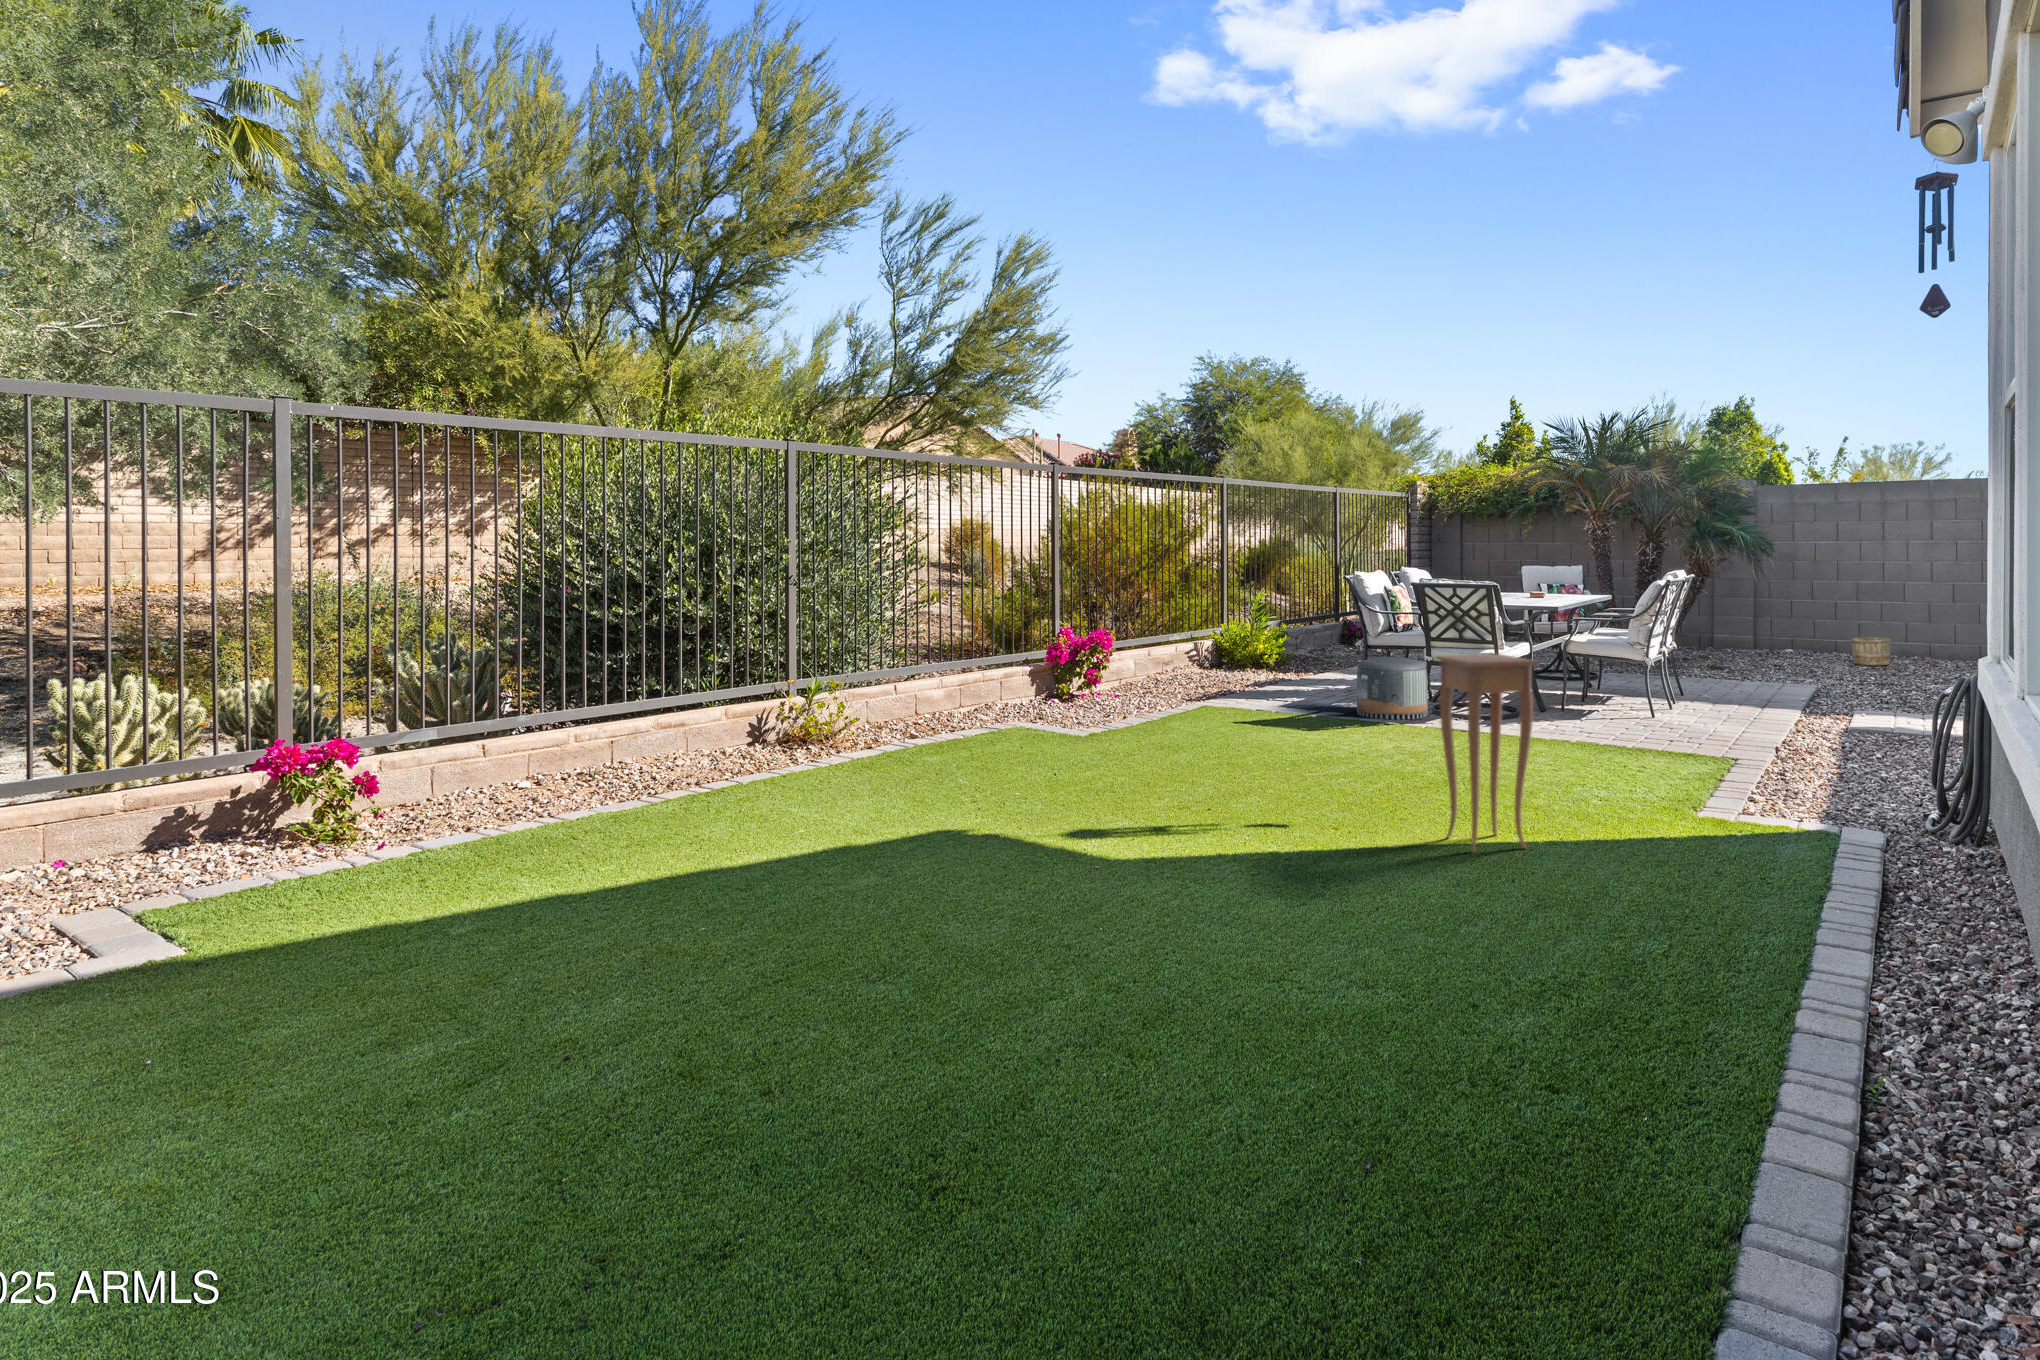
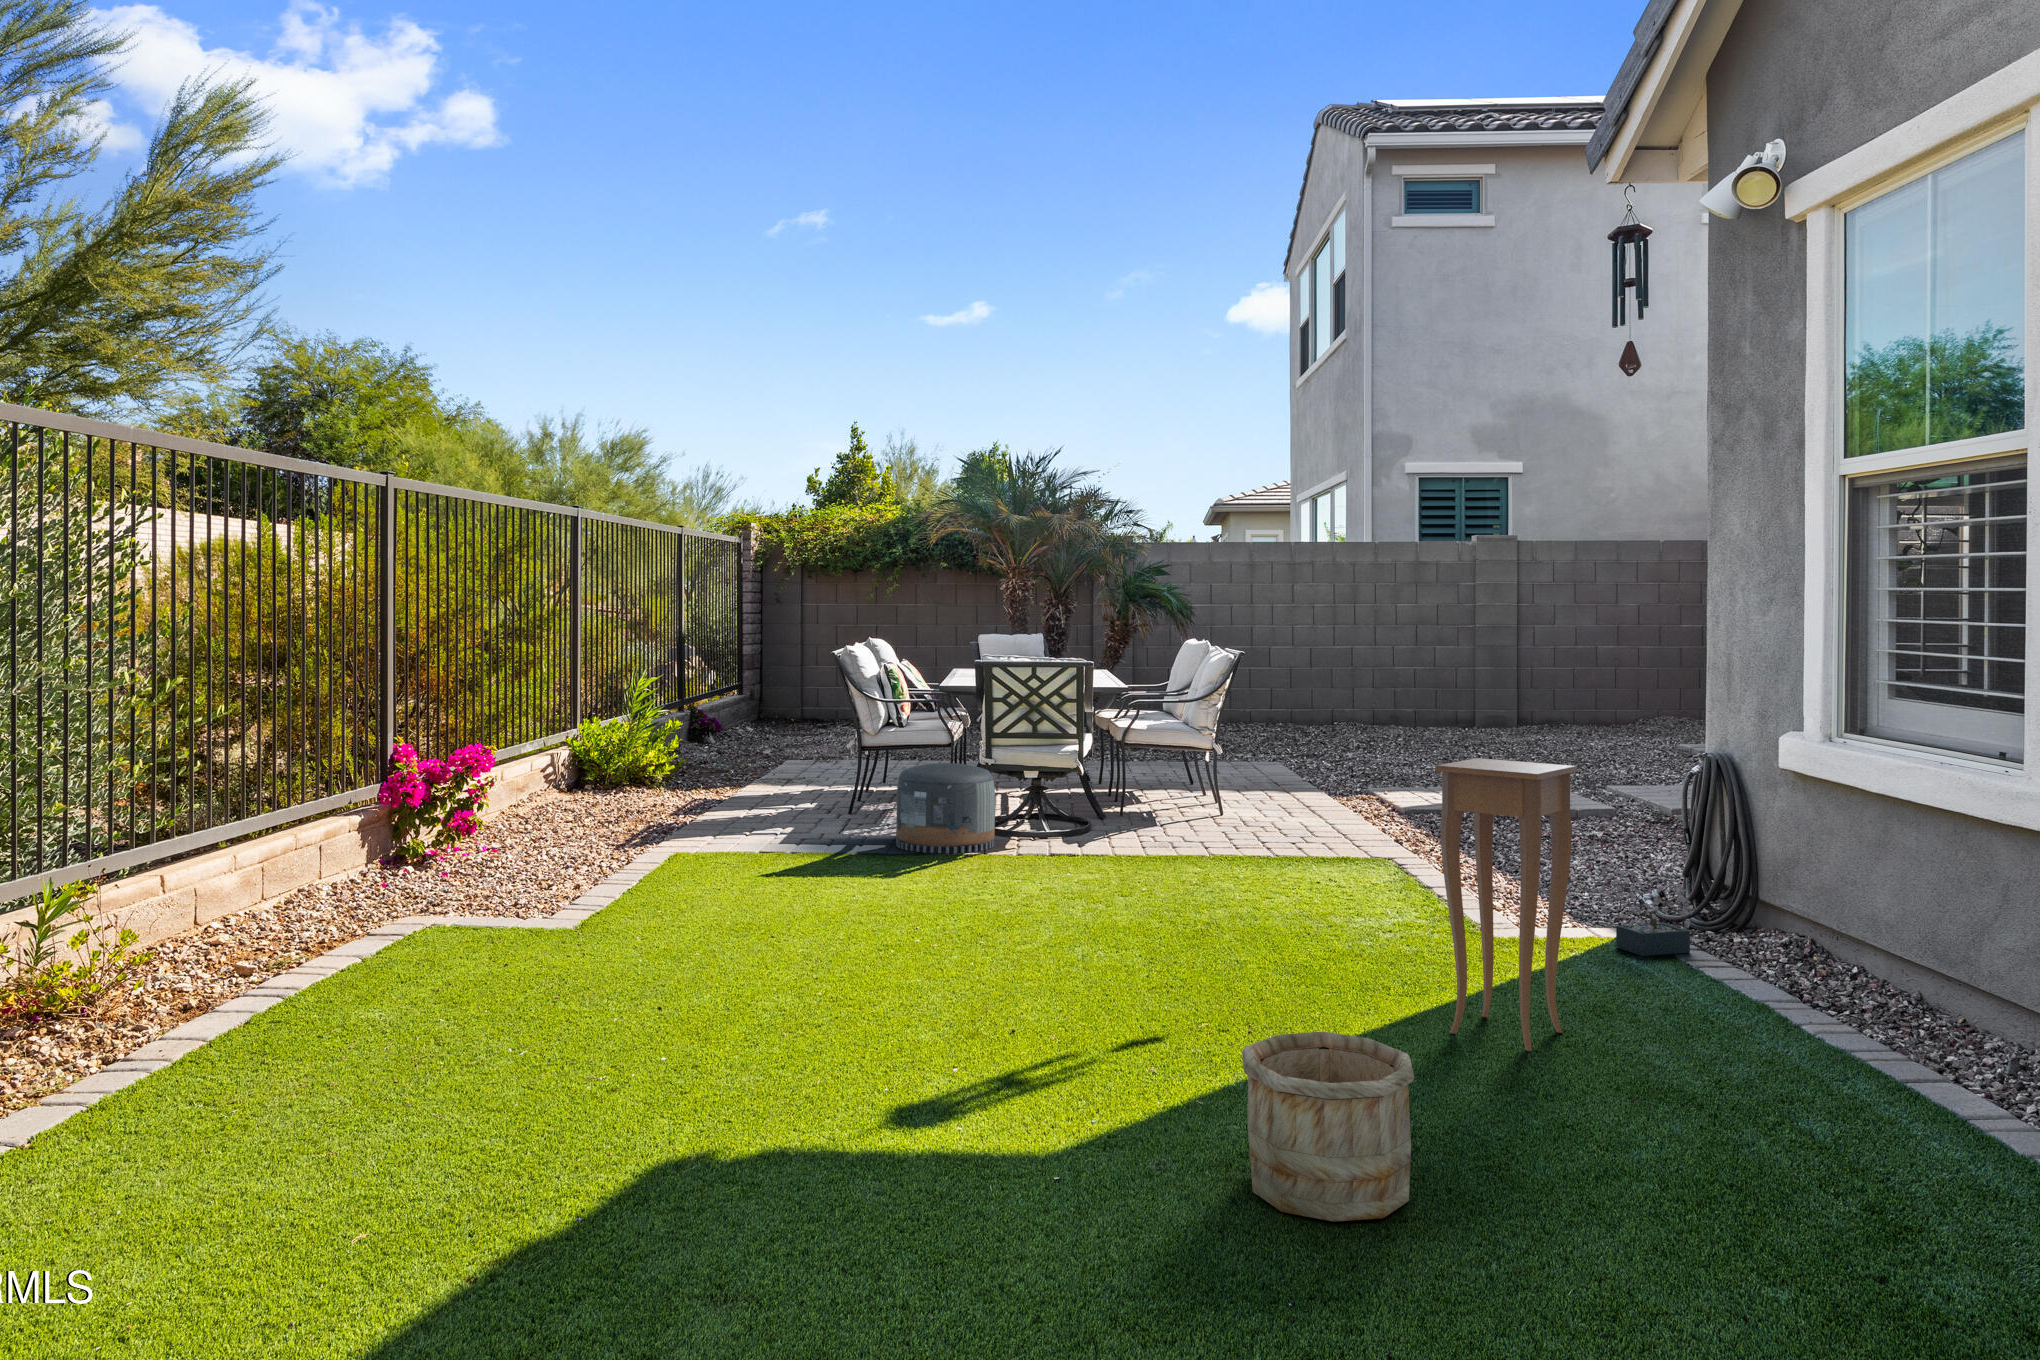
wooden bucket: present [1851,637,1891,666] -> present [1242,1032,1414,1221]
decorative plant: none [1713,753,1807,828] -> present [1598,868,1693,956]

